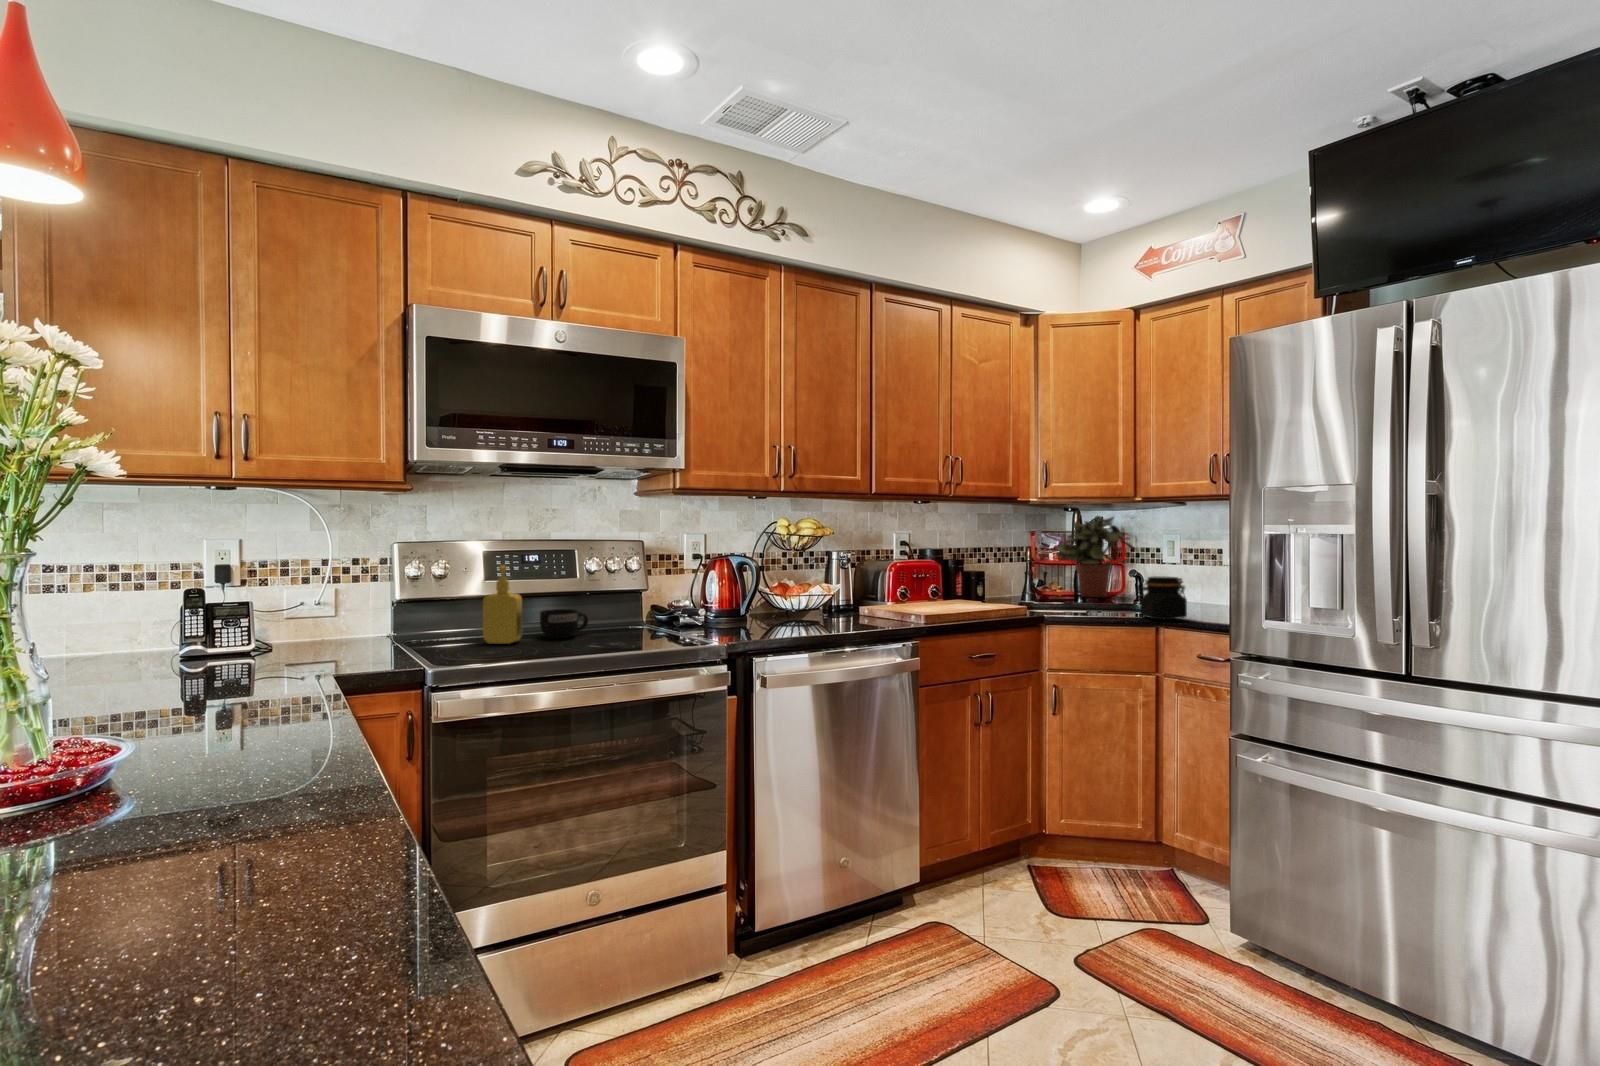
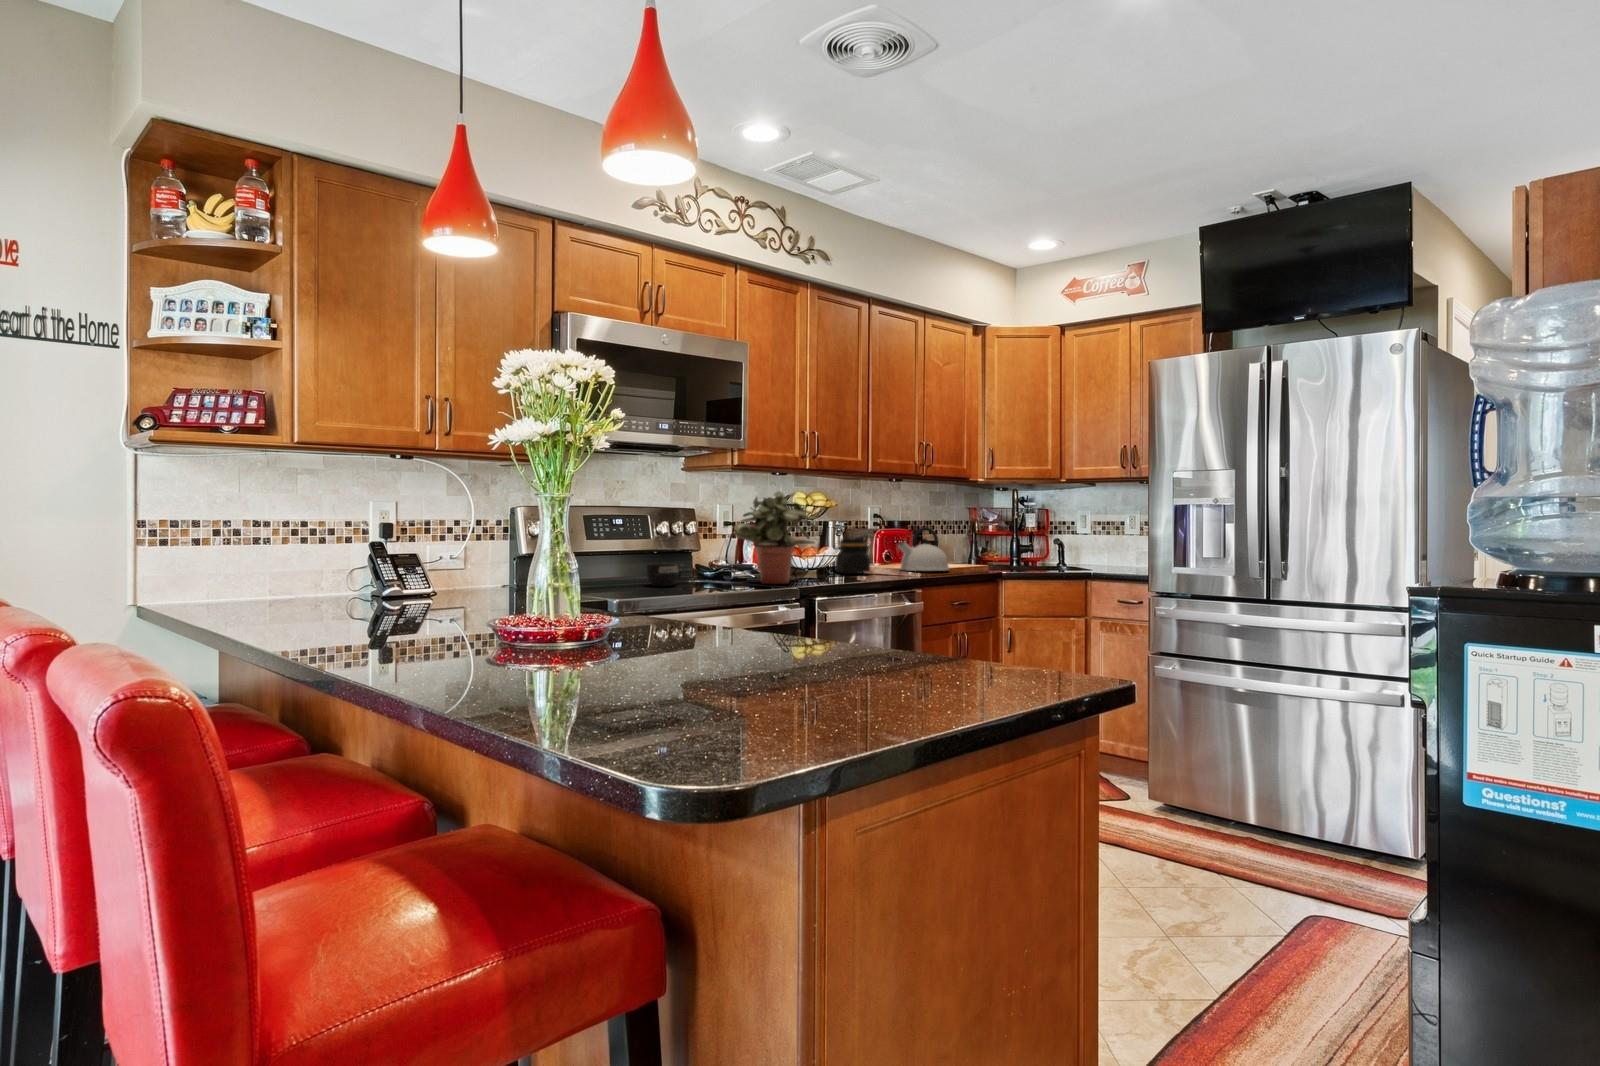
potted plant: present [1056,516,1135,598] -> present [734,491,818,584]
kettle: none [908,557,974,612] -> present [898,527,949,571]
soap dispenser: present [483,565,523,644] -> none [613,526,641,589]
jar: present [1139,577,1187,620] -> present [834,539,870,574]

